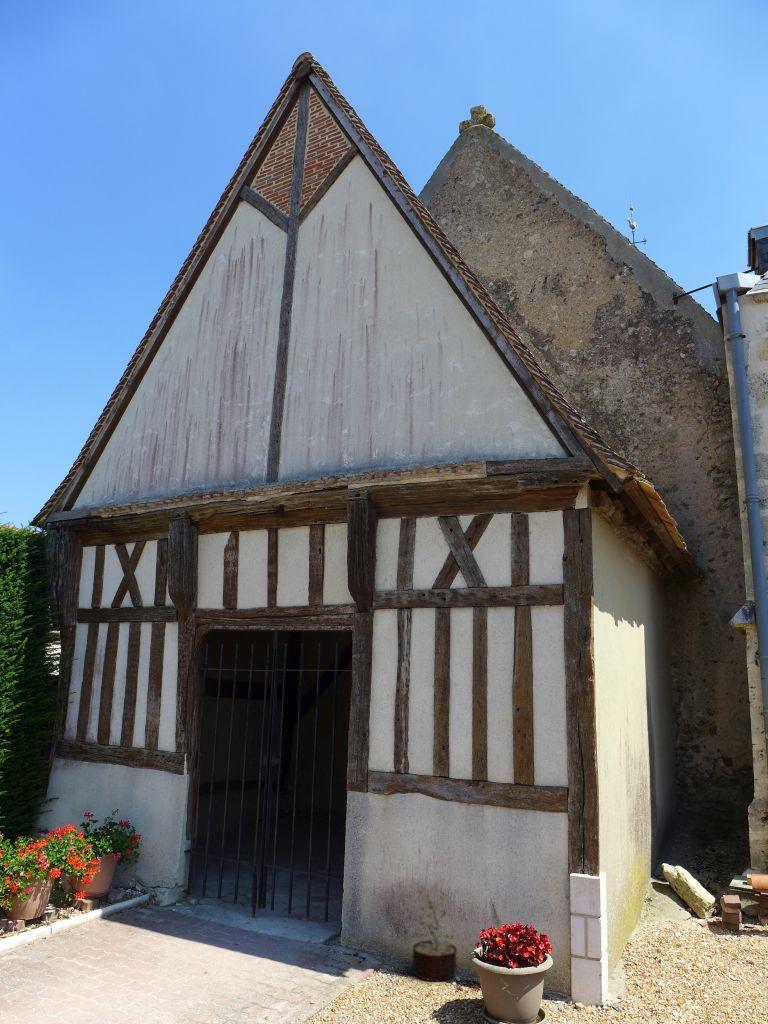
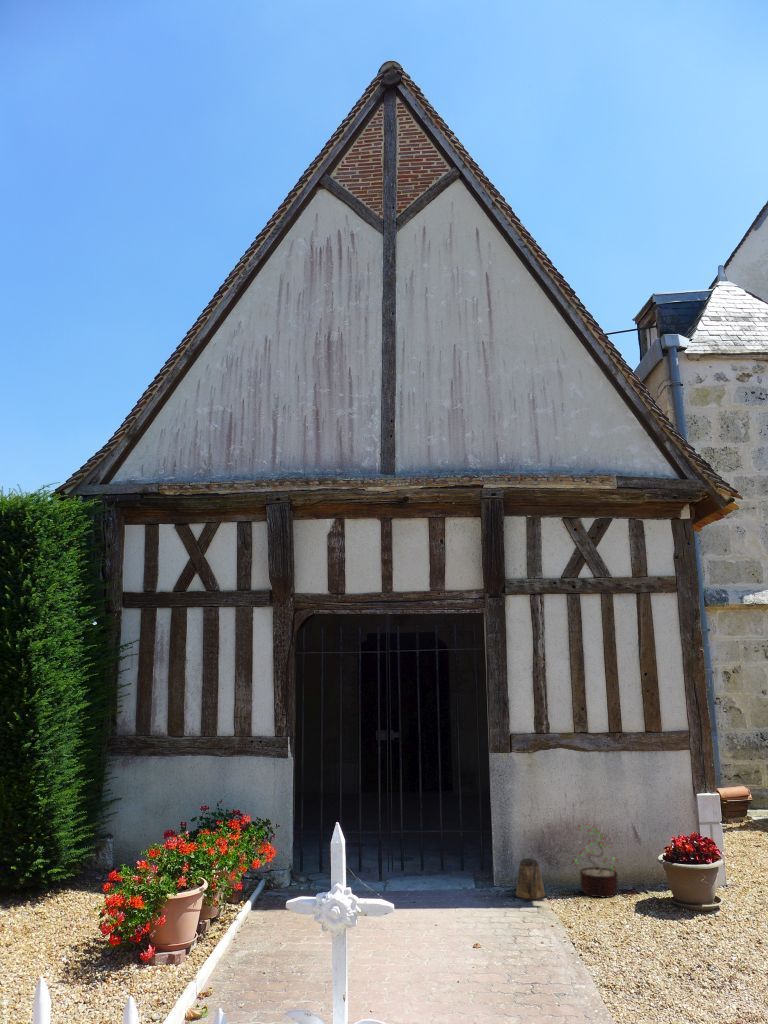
watering can: none [331,915,377,966] -> present [516,857,546,899]

